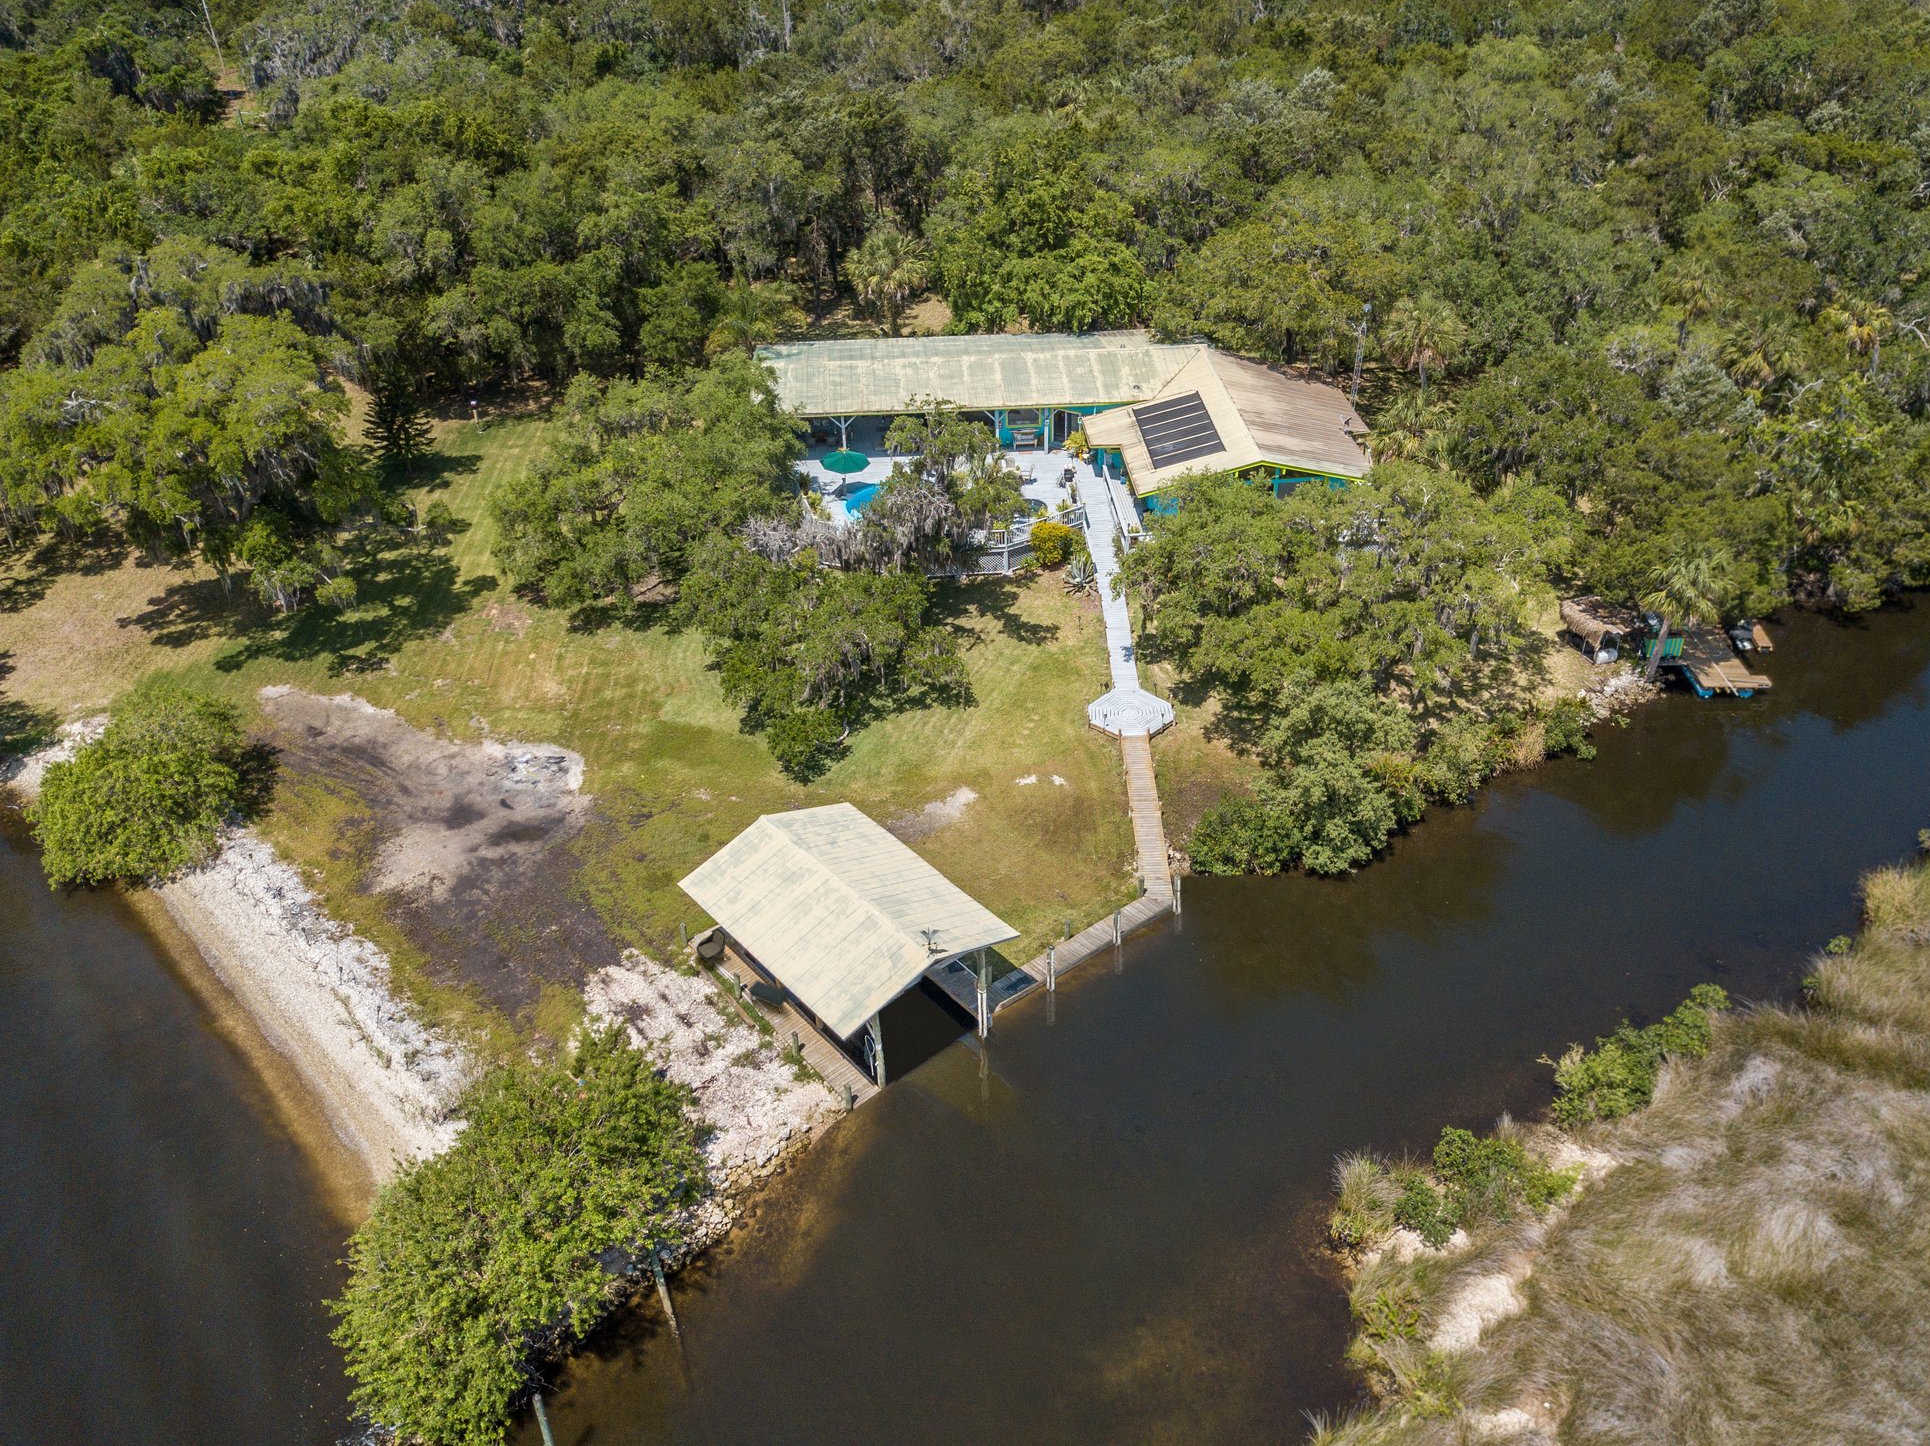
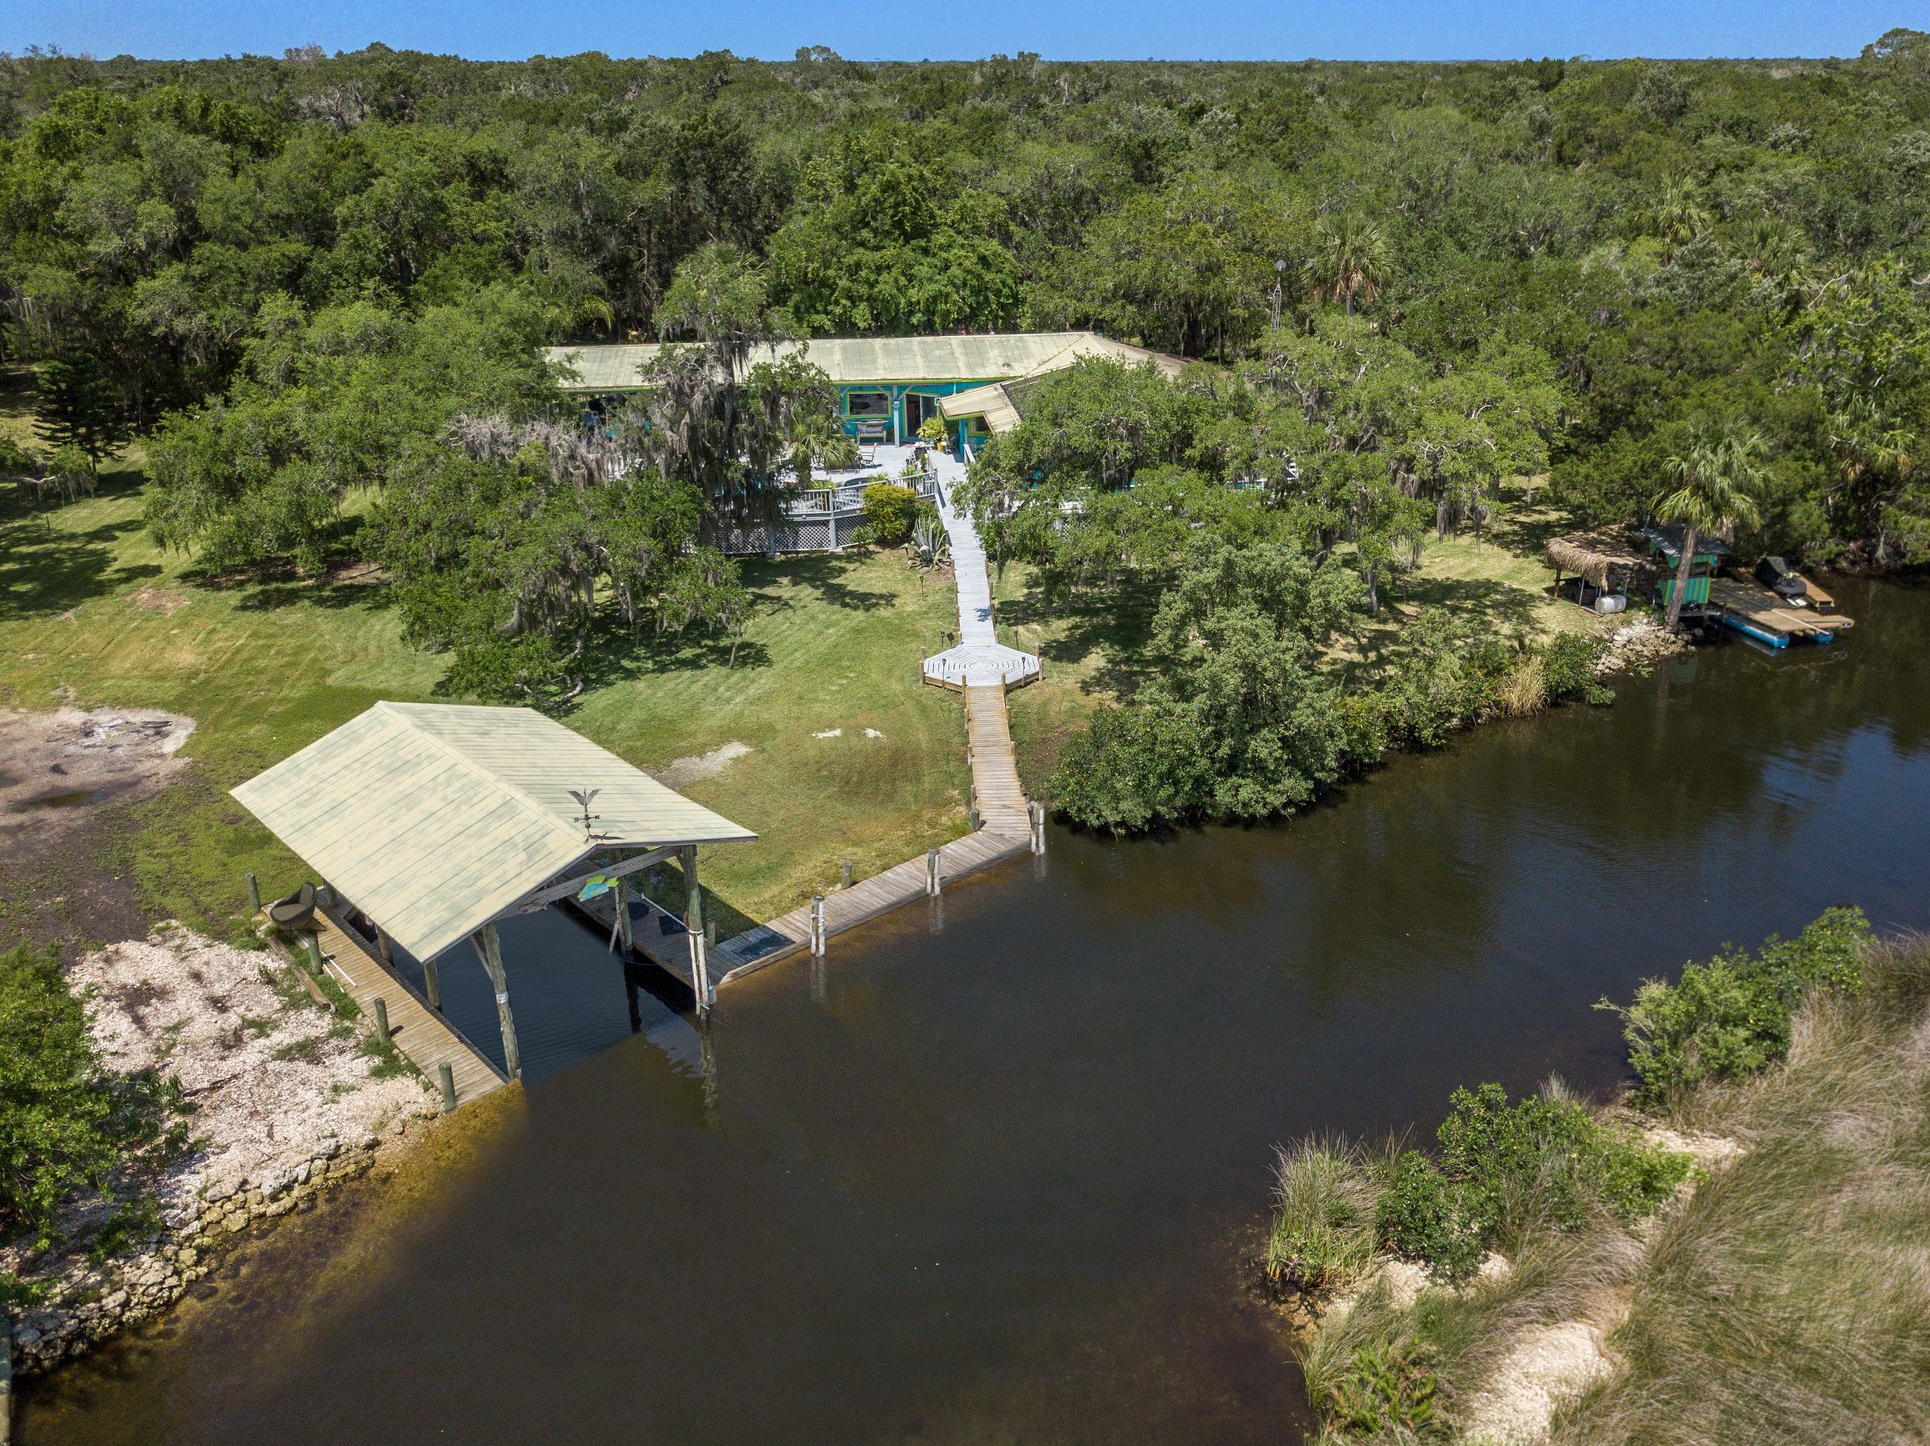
bench: present [749,980,788,1012] -> none [332,945,399,993]

